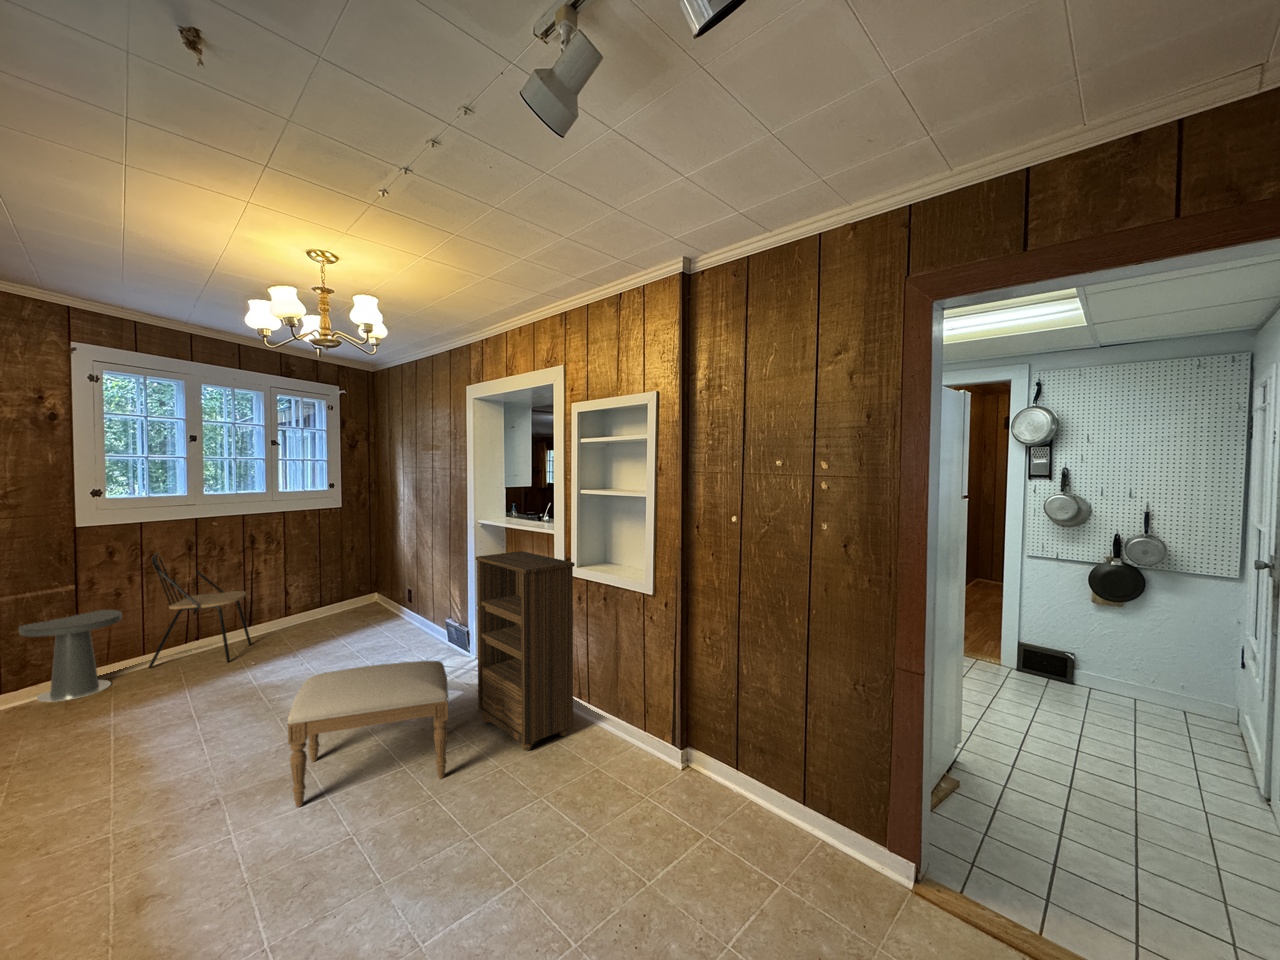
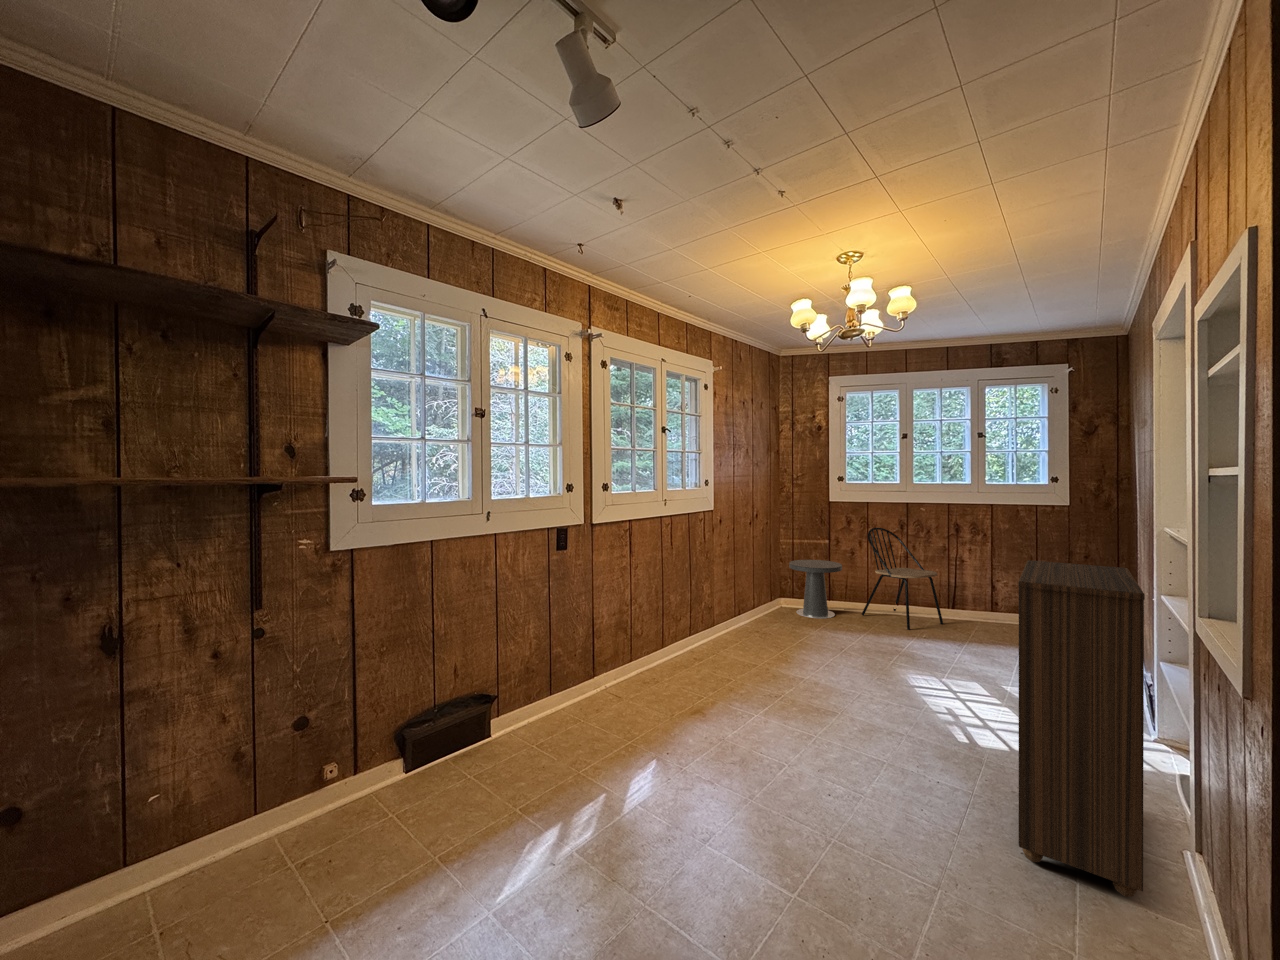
ottoman: present [288,660,448,807] -> none [780,640,967,805]

